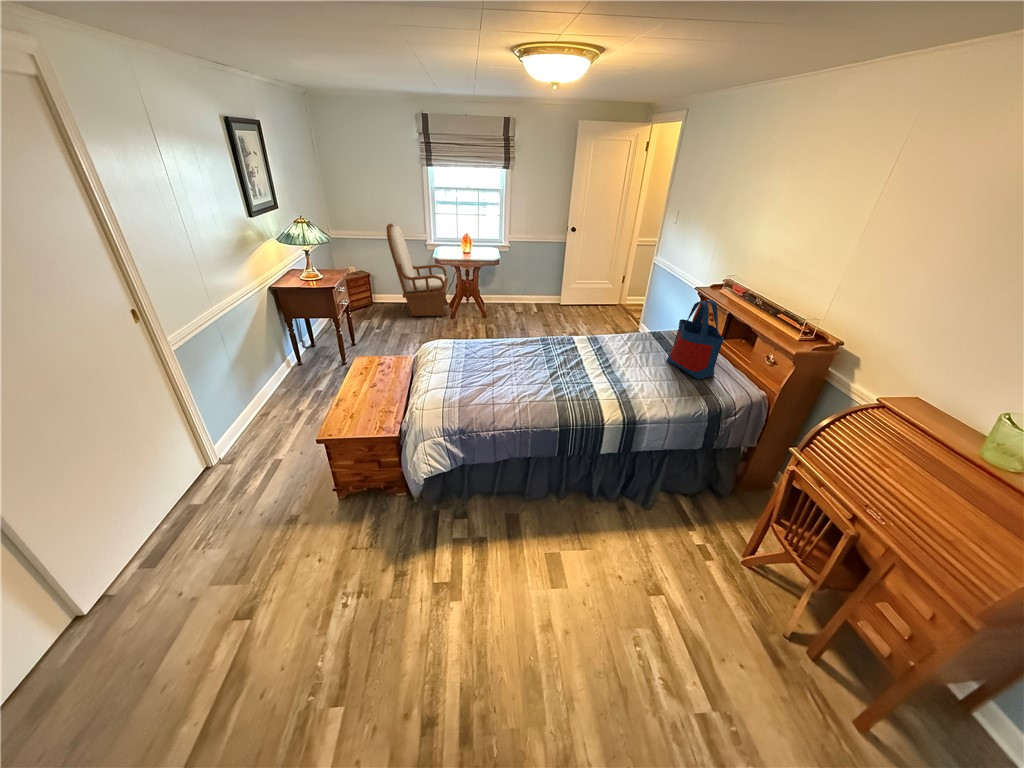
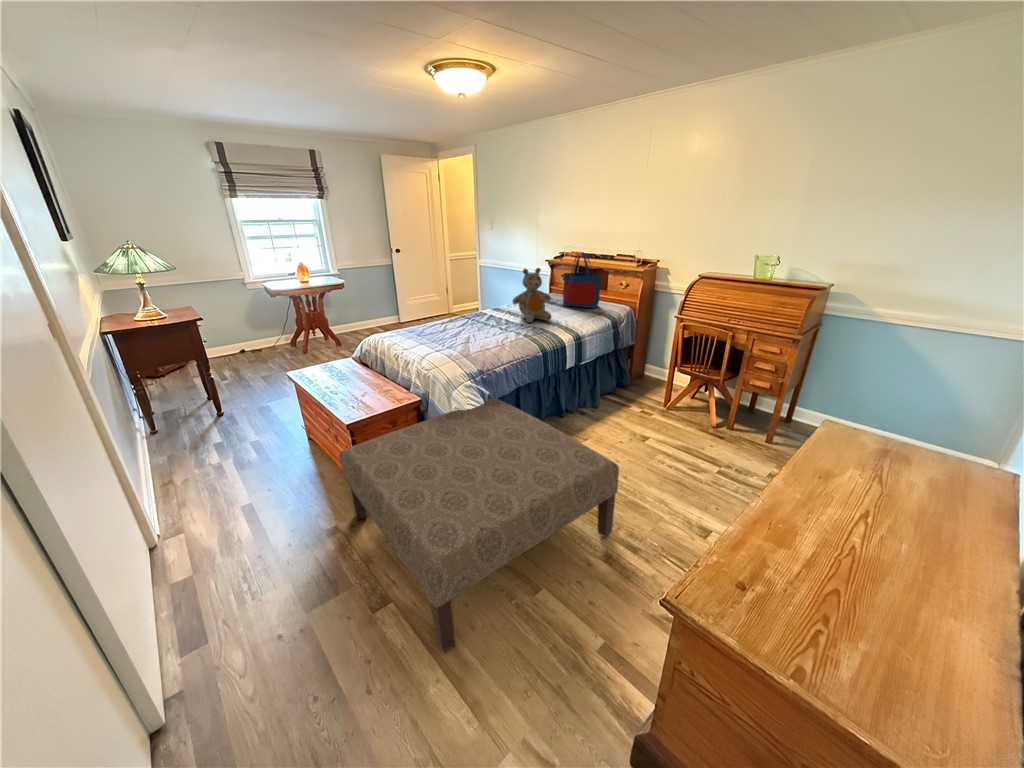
armchair: present [386,224,448,316] -> none [197,261,297,363]
stuffed bear: none [579,310,632,382] -> present [512,268,551,323]
ottoman: none [181,460,478,702] -> present [339,398,619,653]

